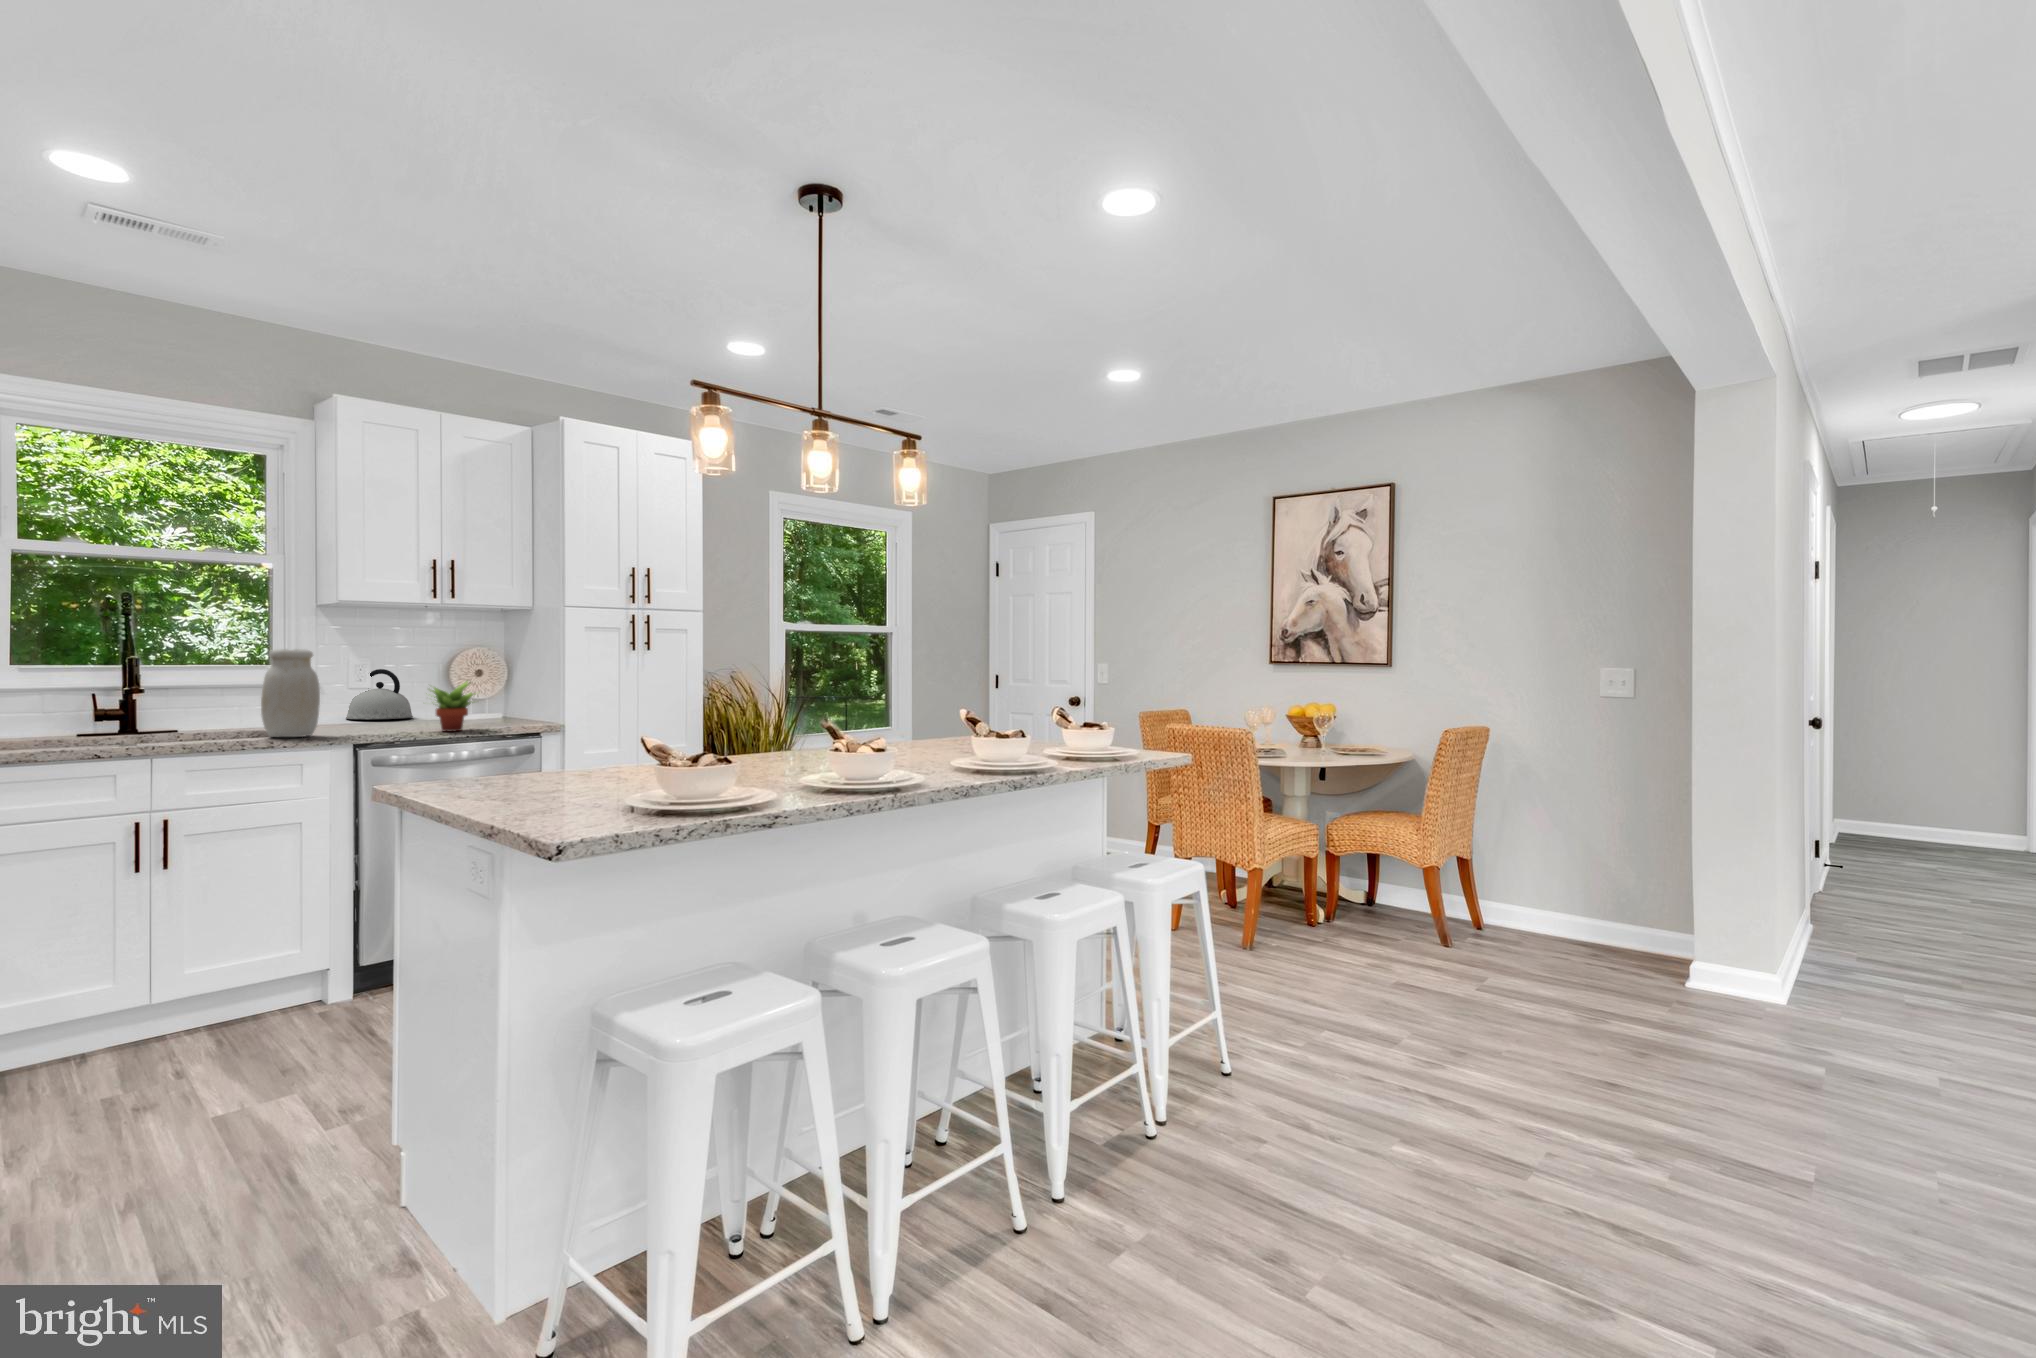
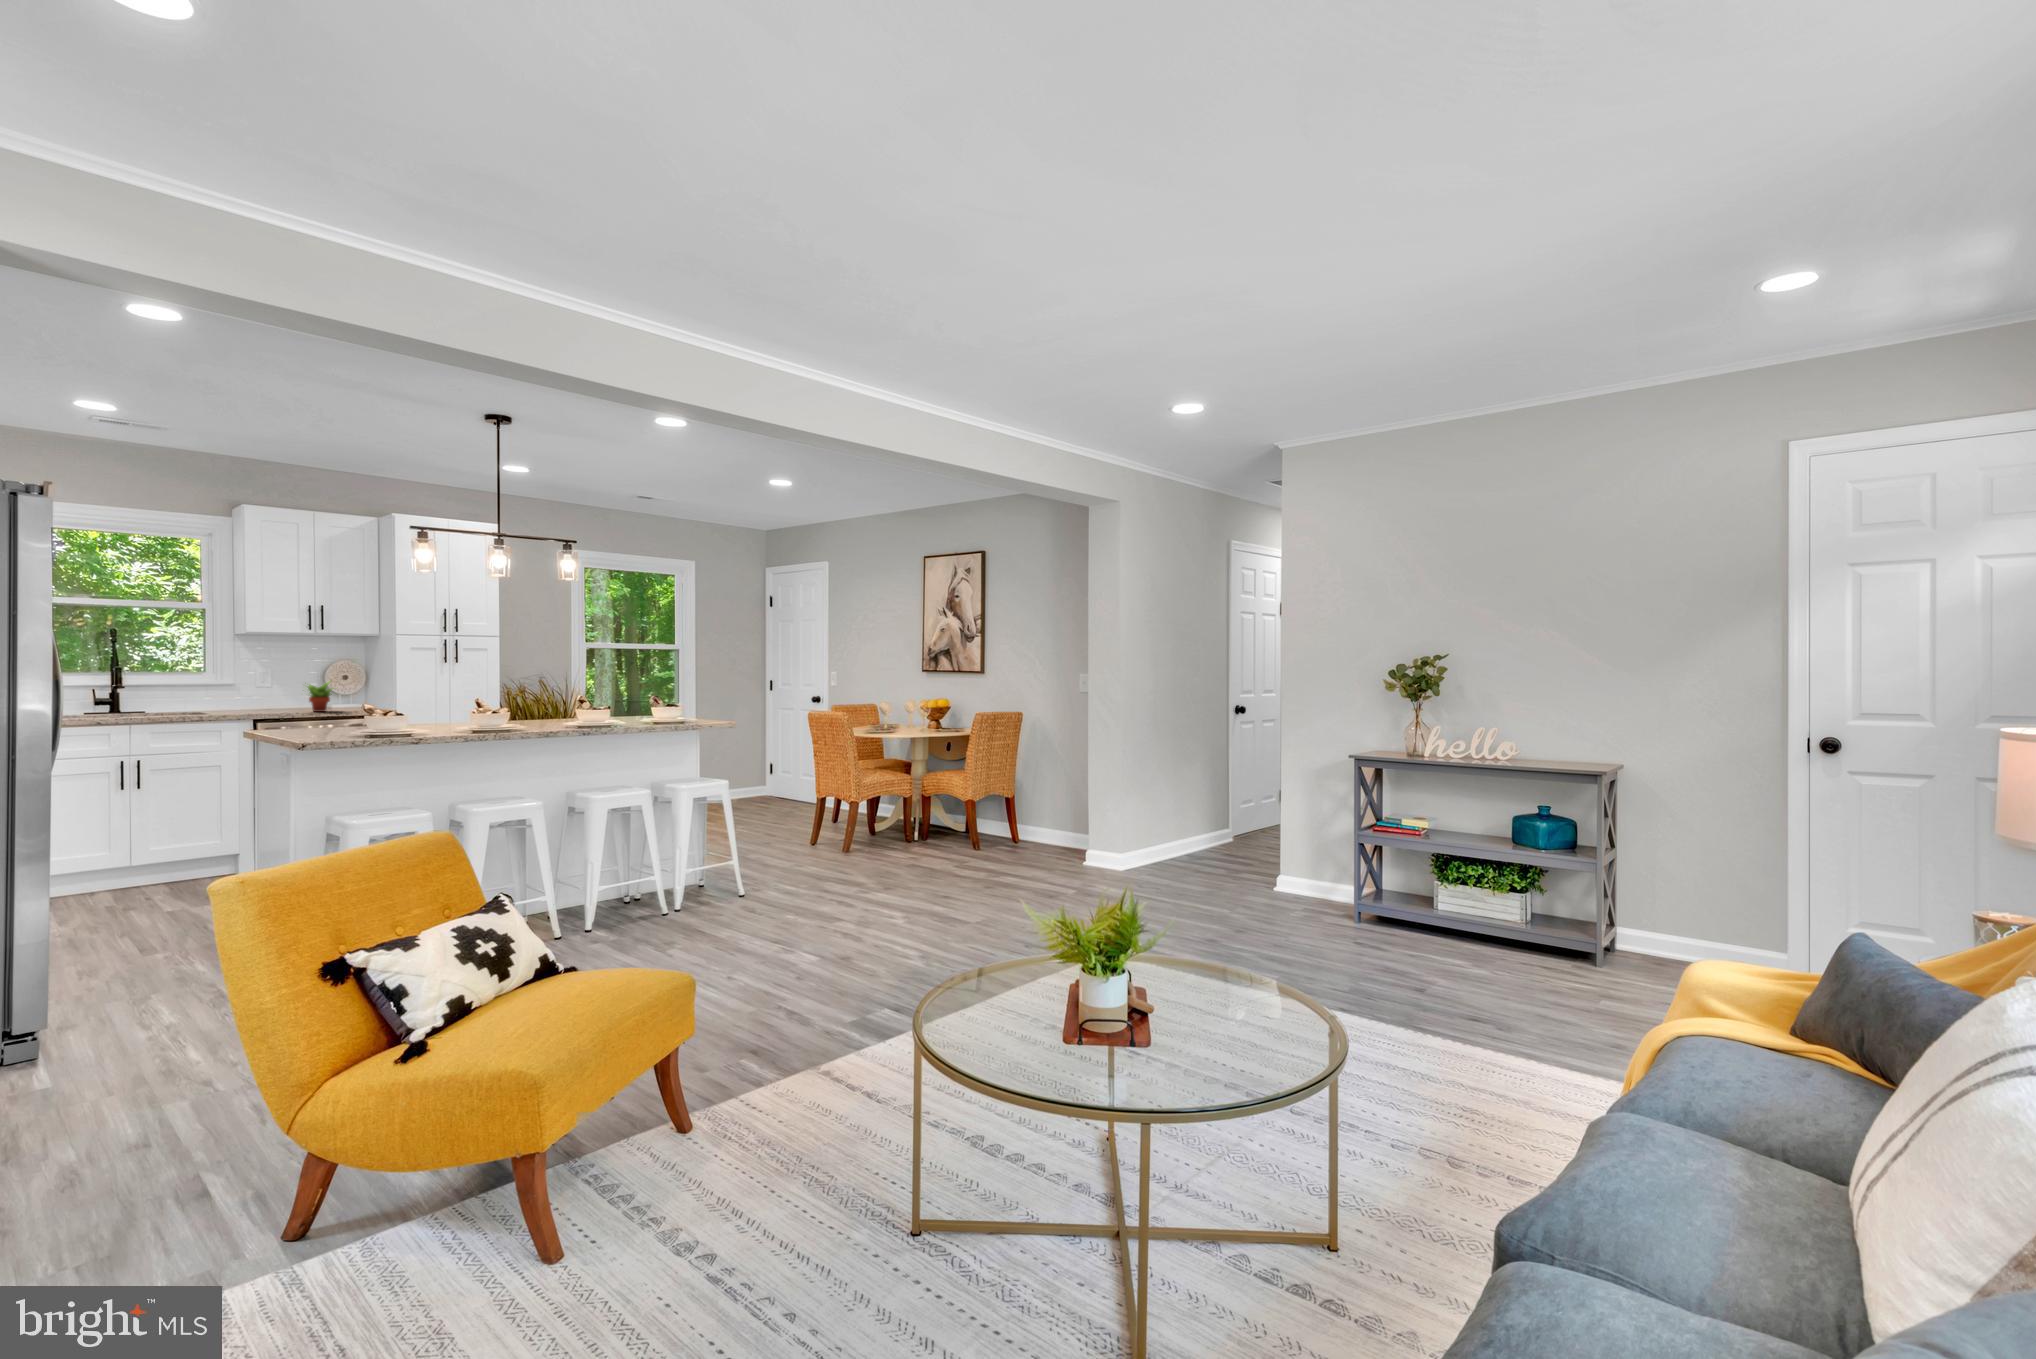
jar: present [261,649,320,737] -> none [199,660,235,713]
kettle: present [346,669,413,719] -> none [253,673,300,705]

